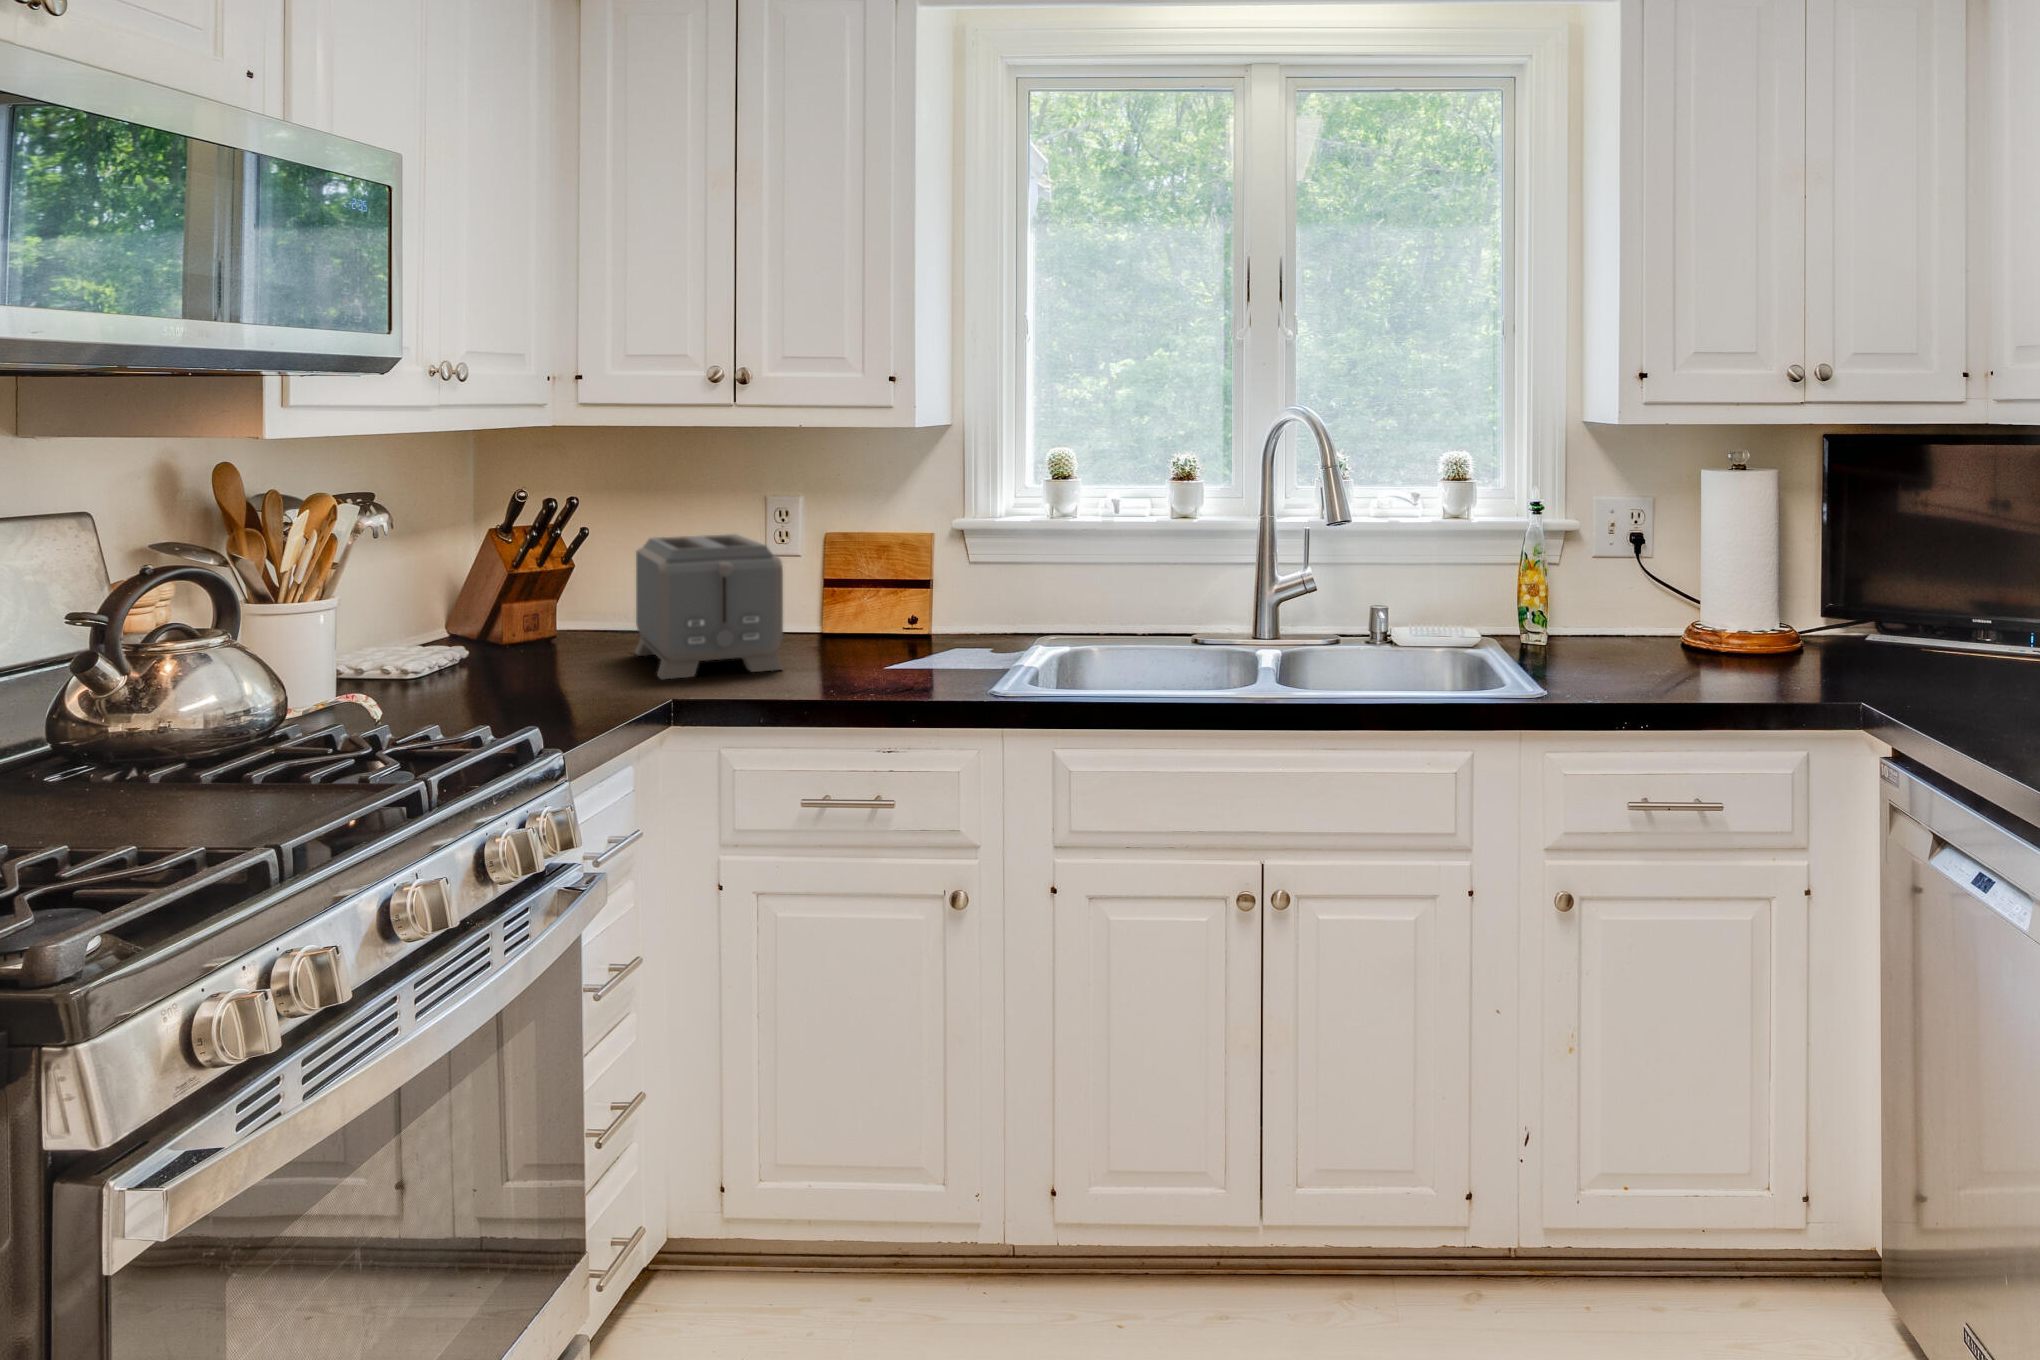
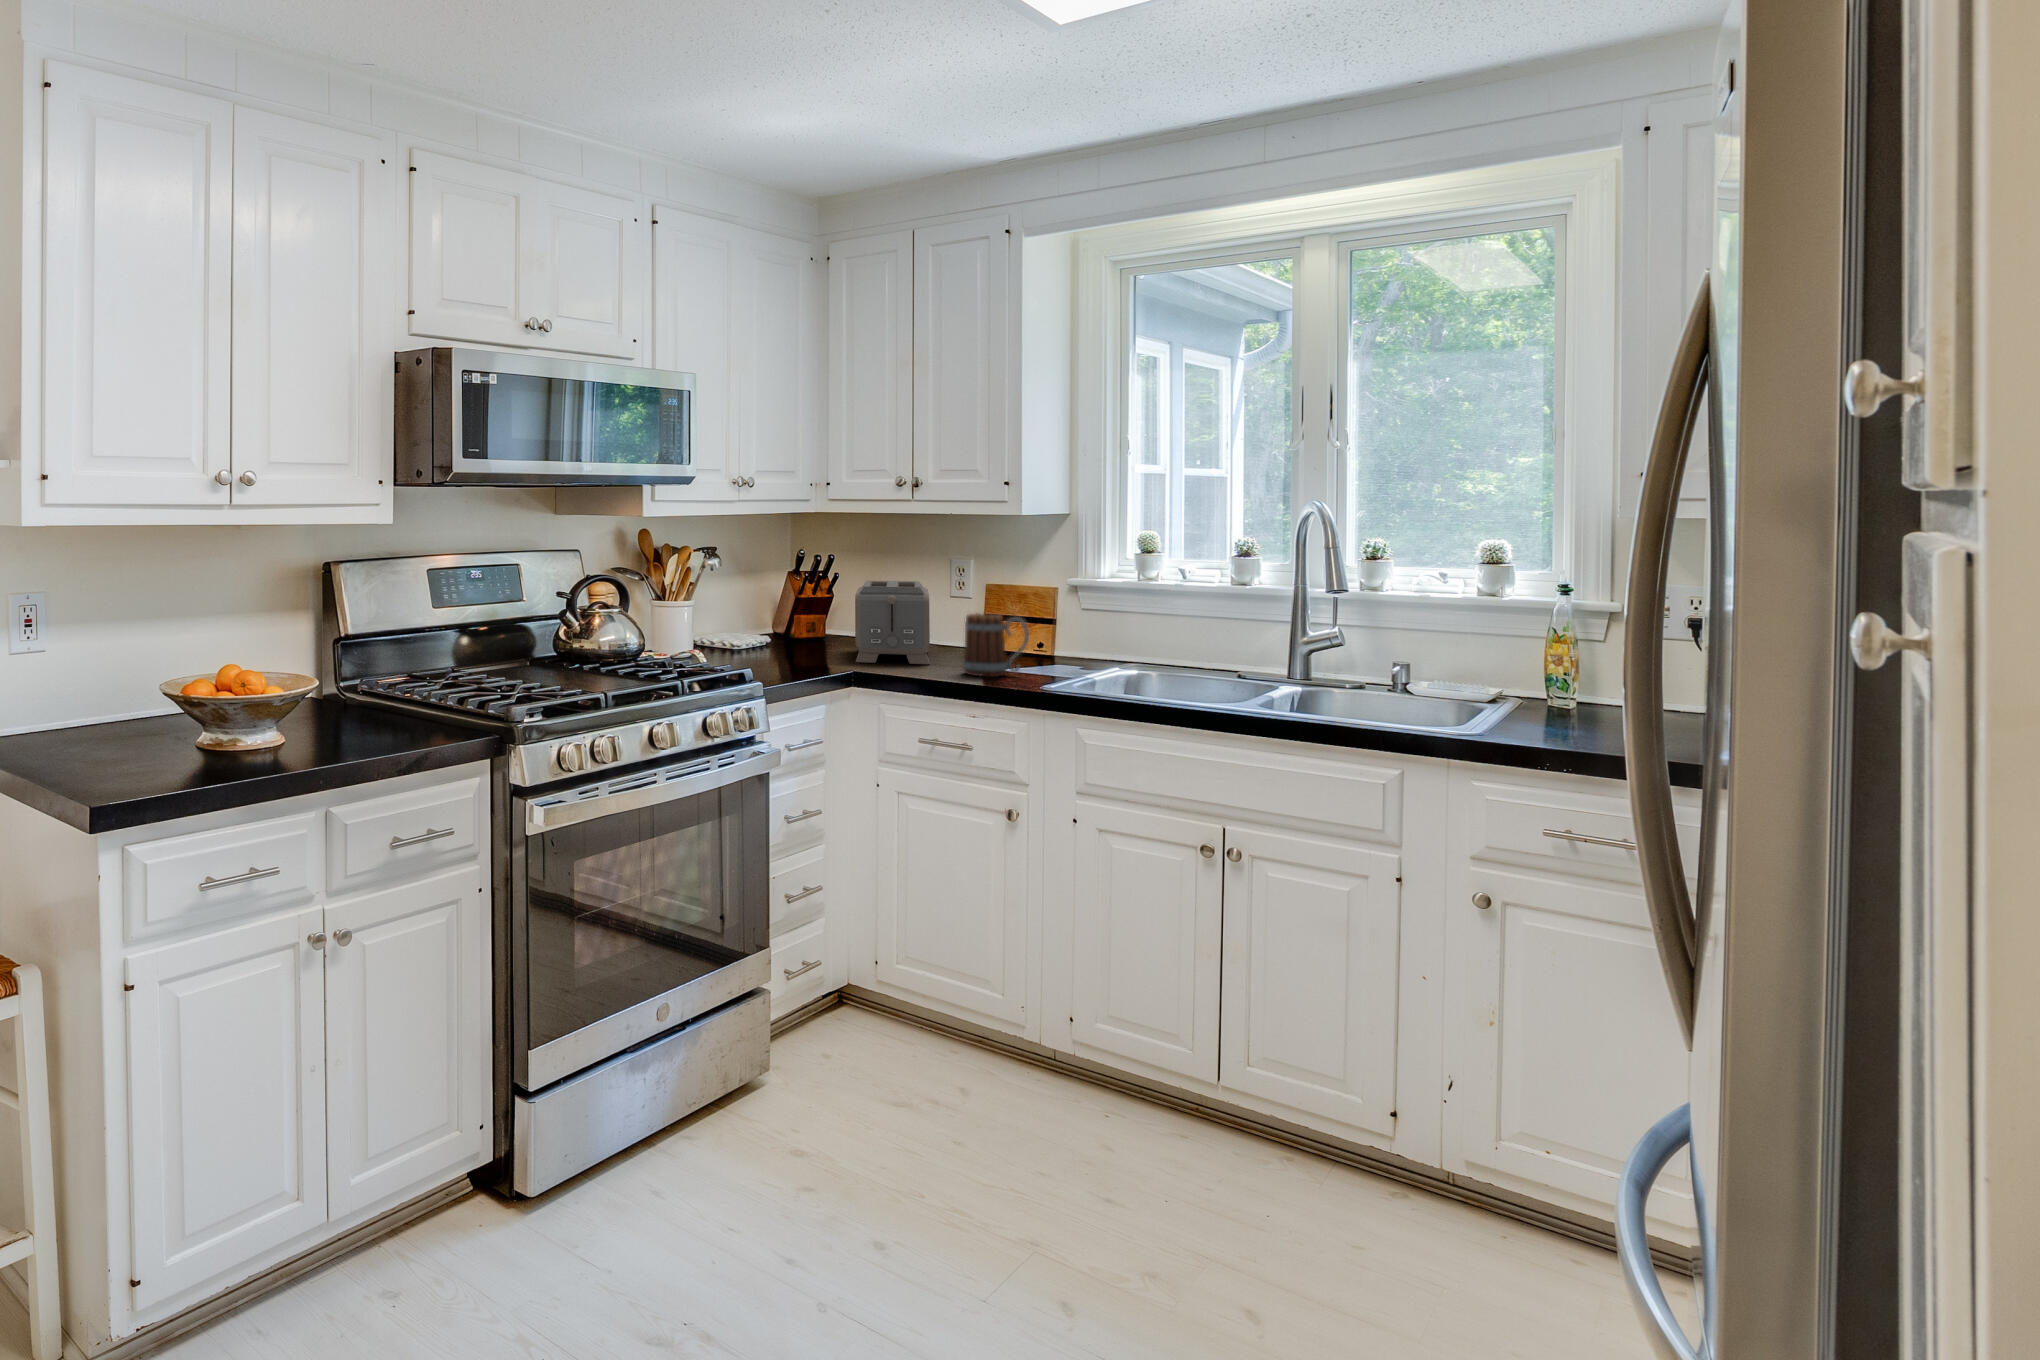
mug: none [853,582,955,683] -> present [962,613,1029,677]

